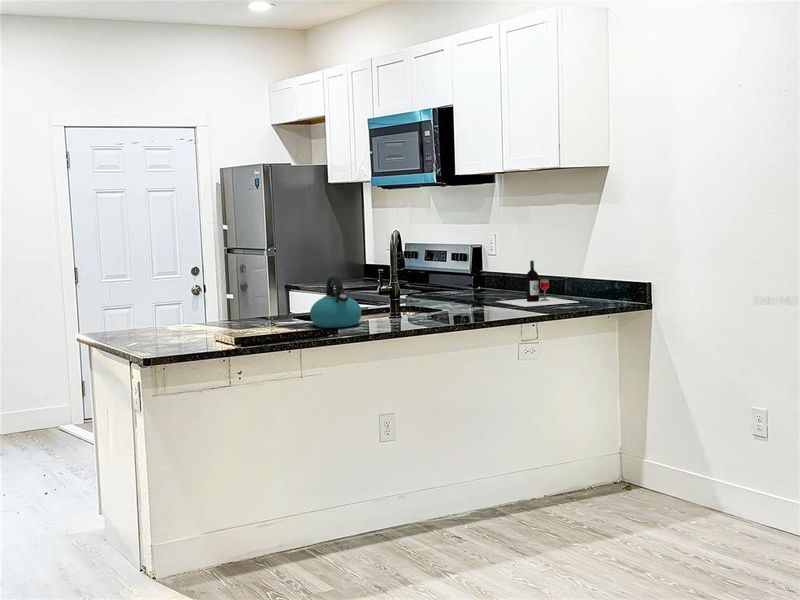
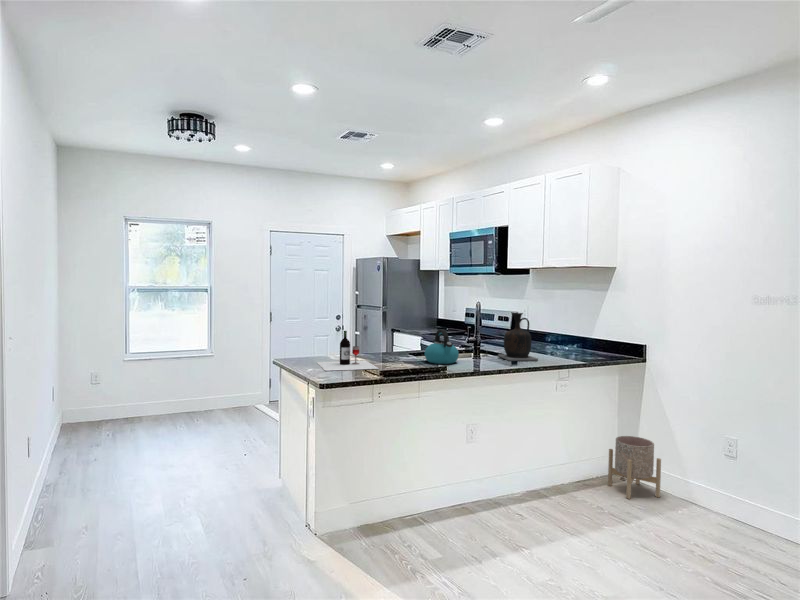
vase: none [430,245,486,318] -> present [498,313,538,361]
wine bottle: present [497,261,578,307] -> present [317,331,378,371]
planter: none [600,421,670,510] -> present [608,436,661,499]

